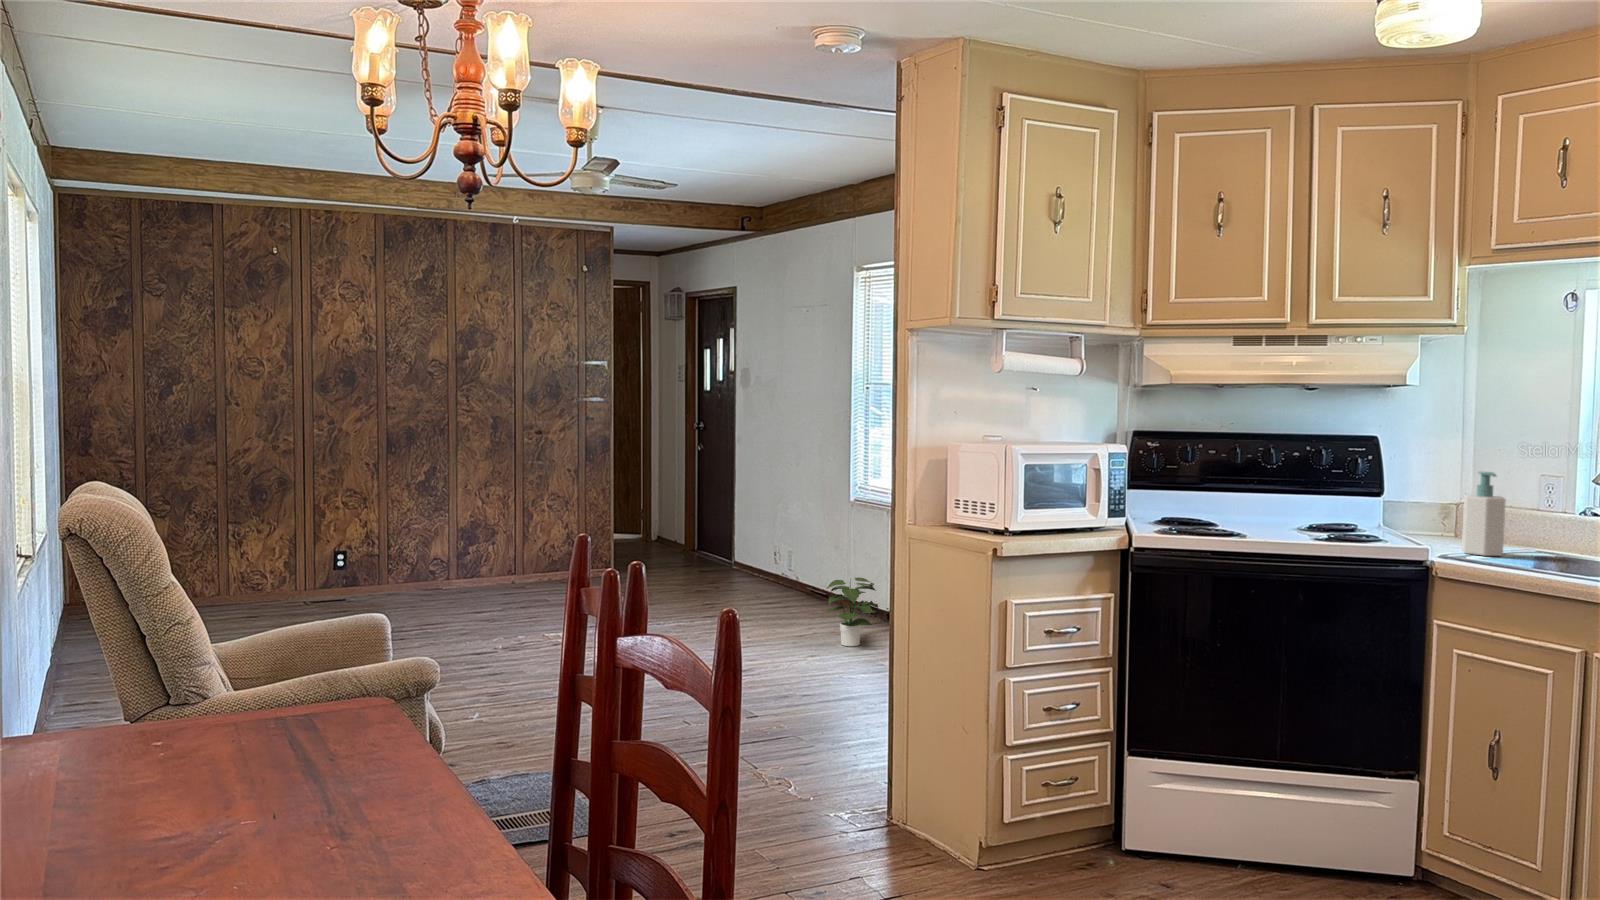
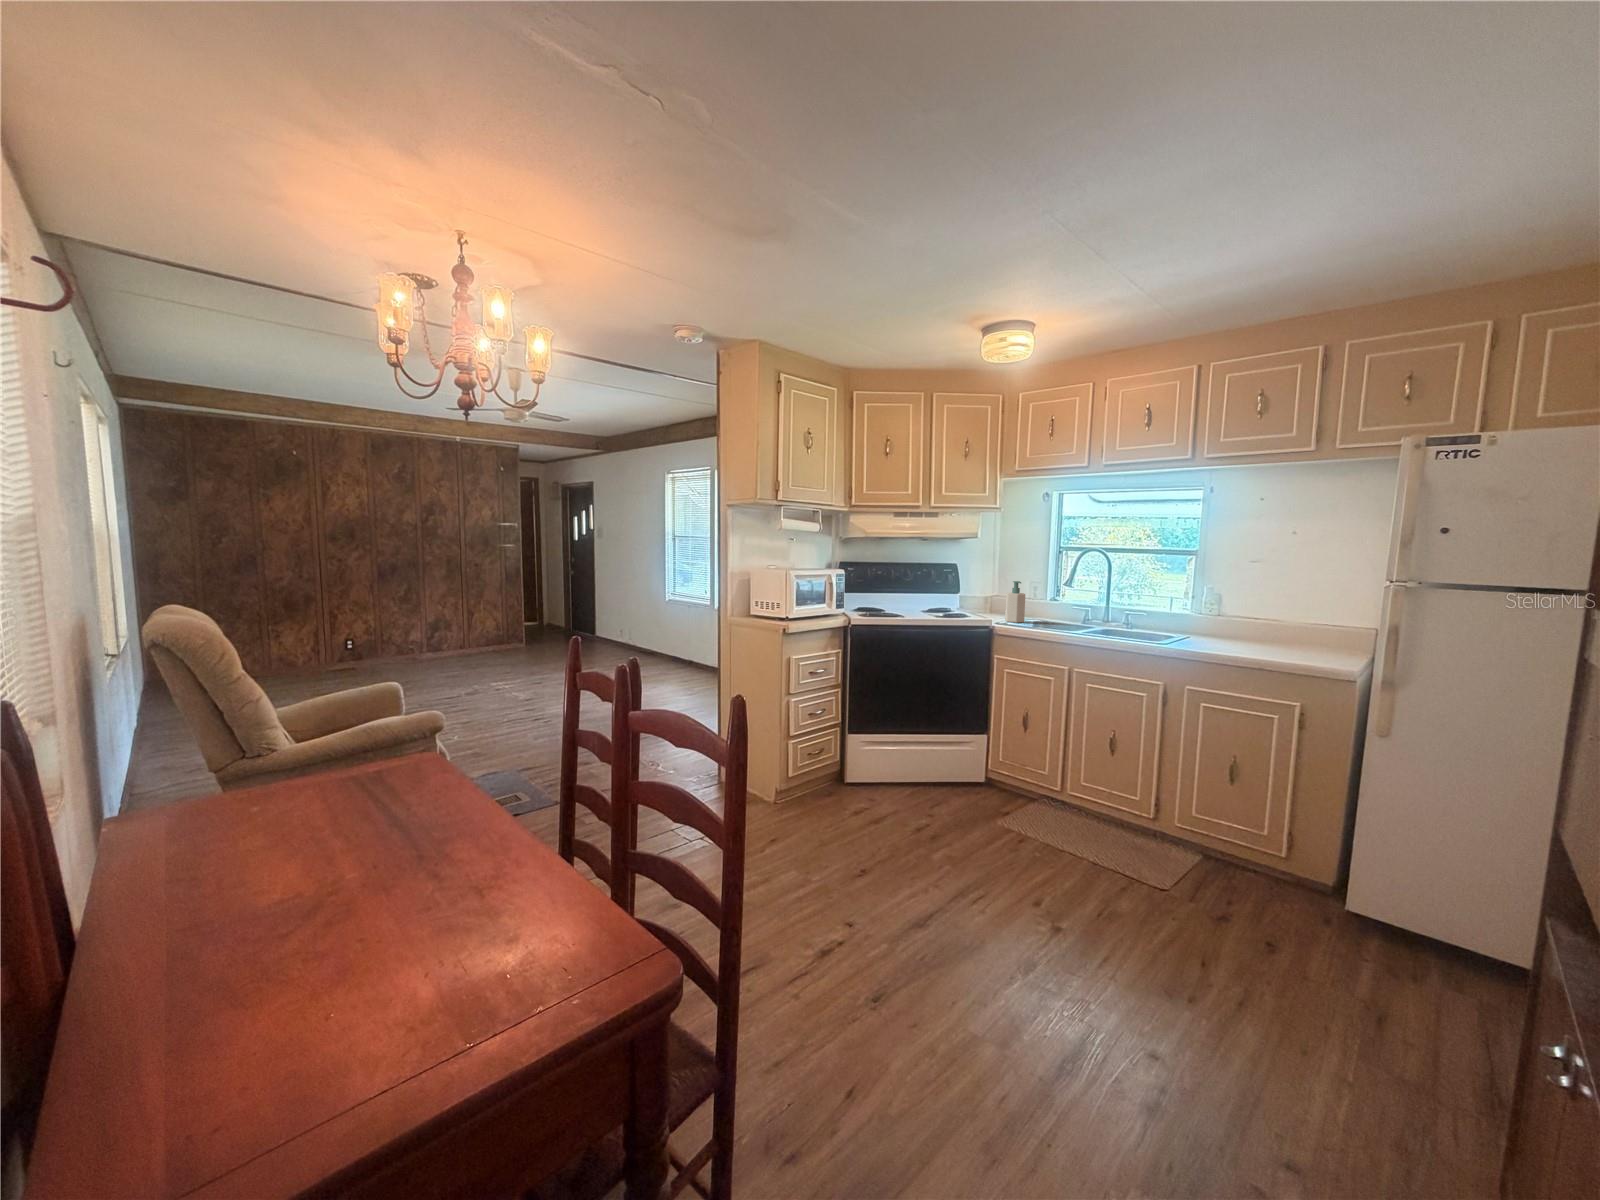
potted plant: present [826,578,878,646] -> none [662,647,692,686]

